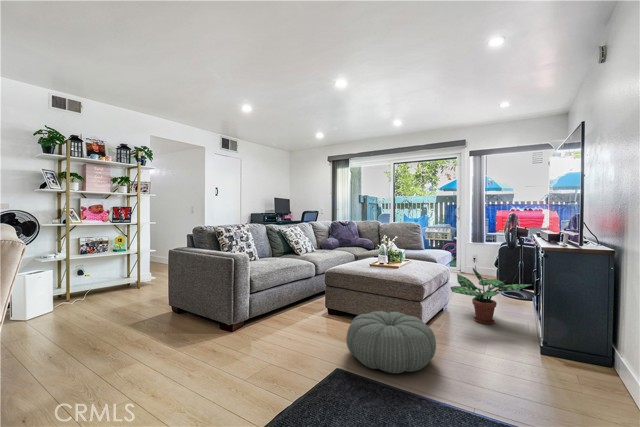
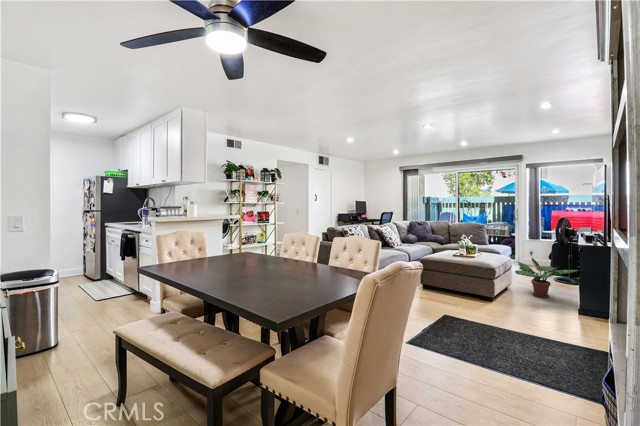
pouf: present [346,311,436,373] -> none [447,284,509,319]

